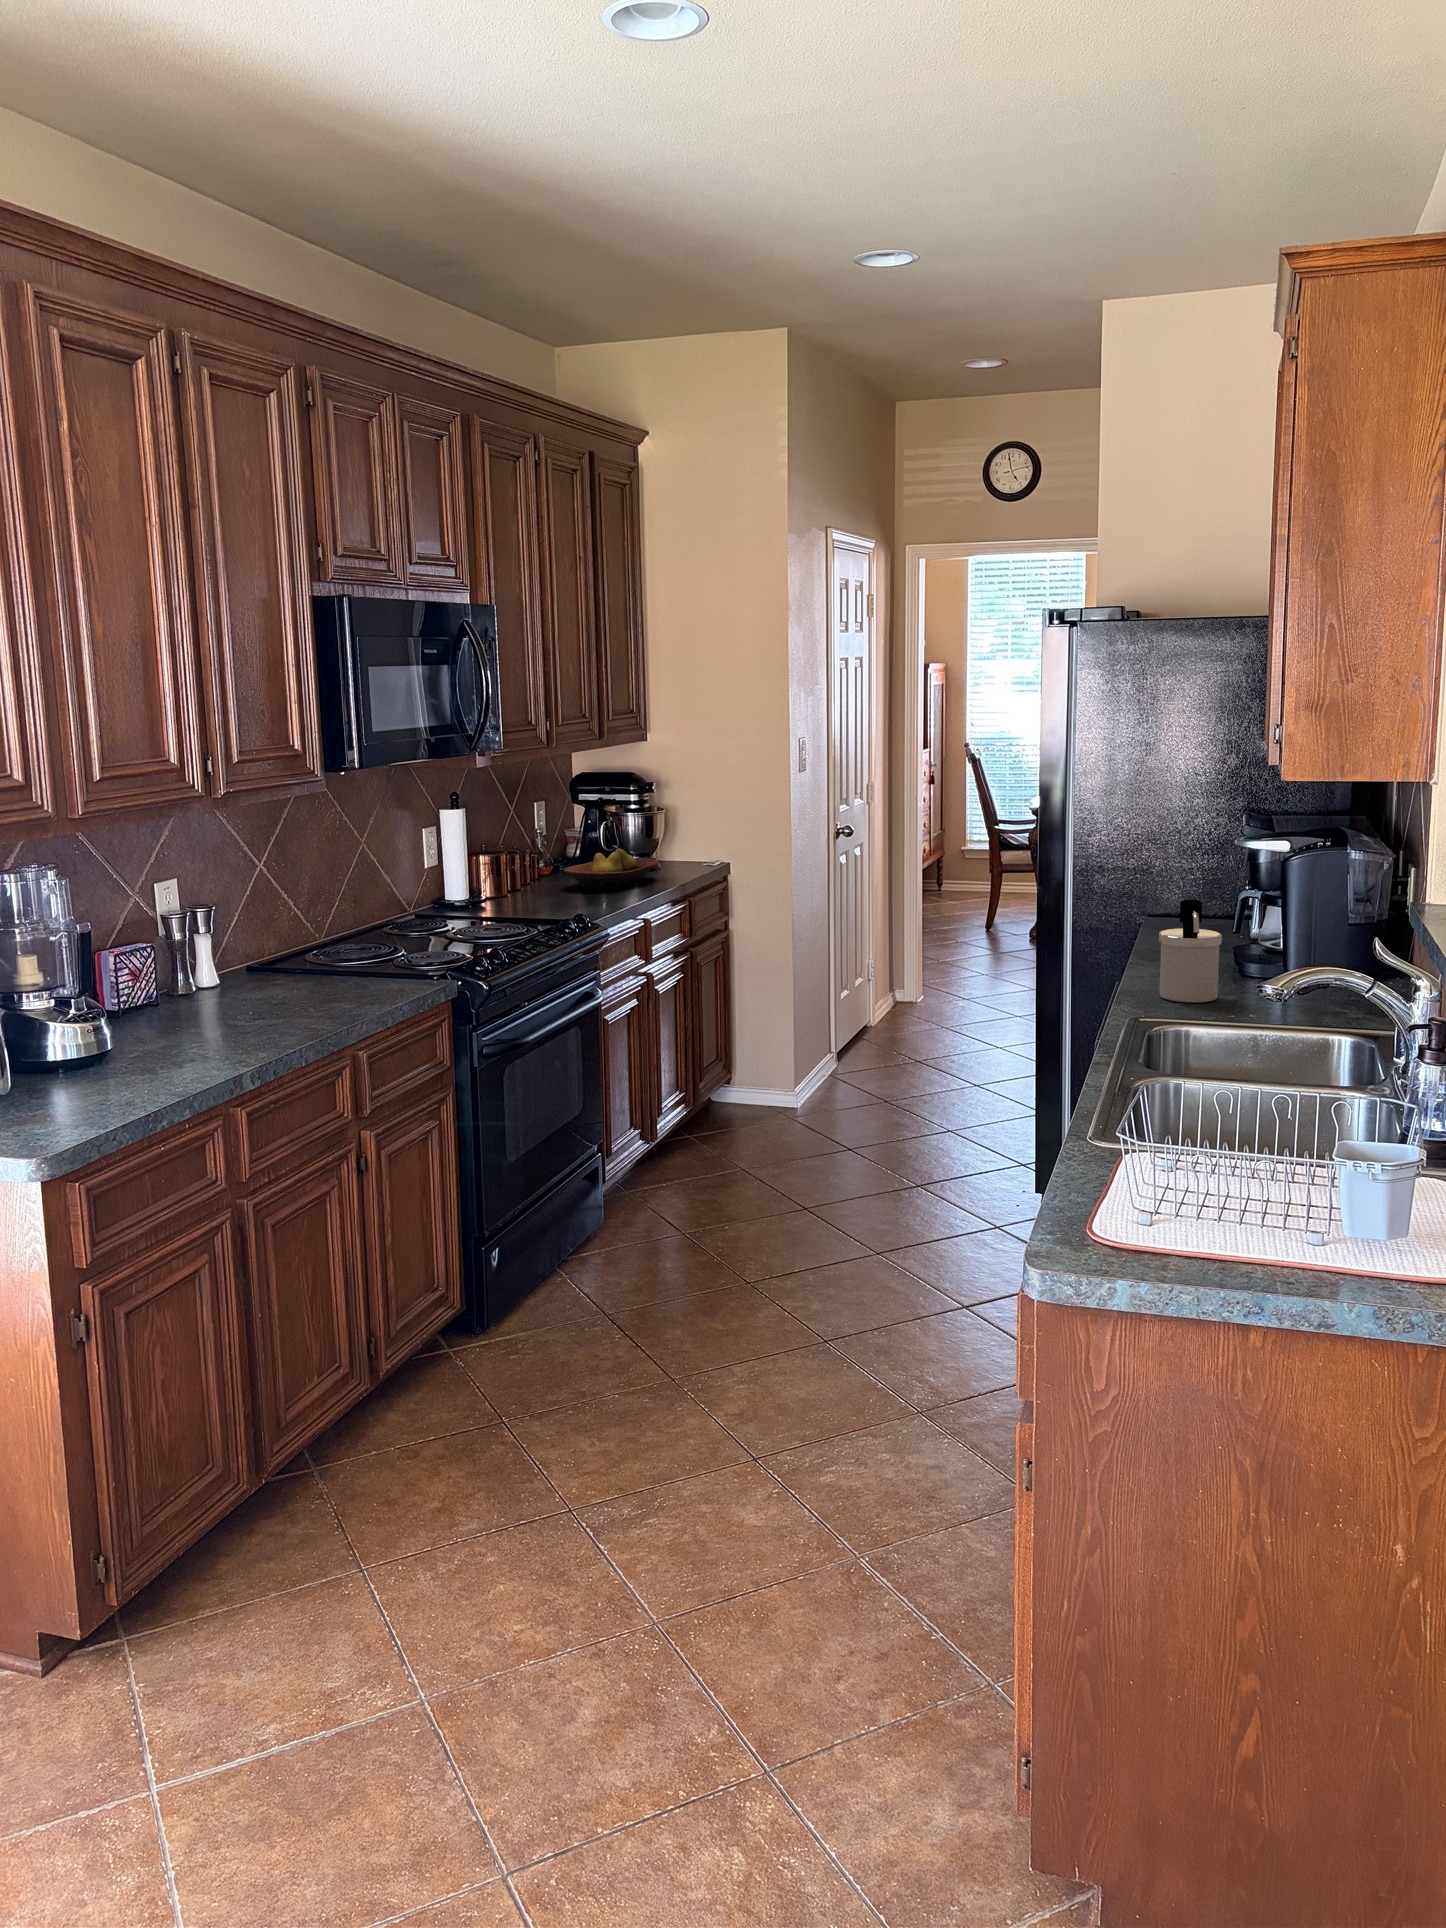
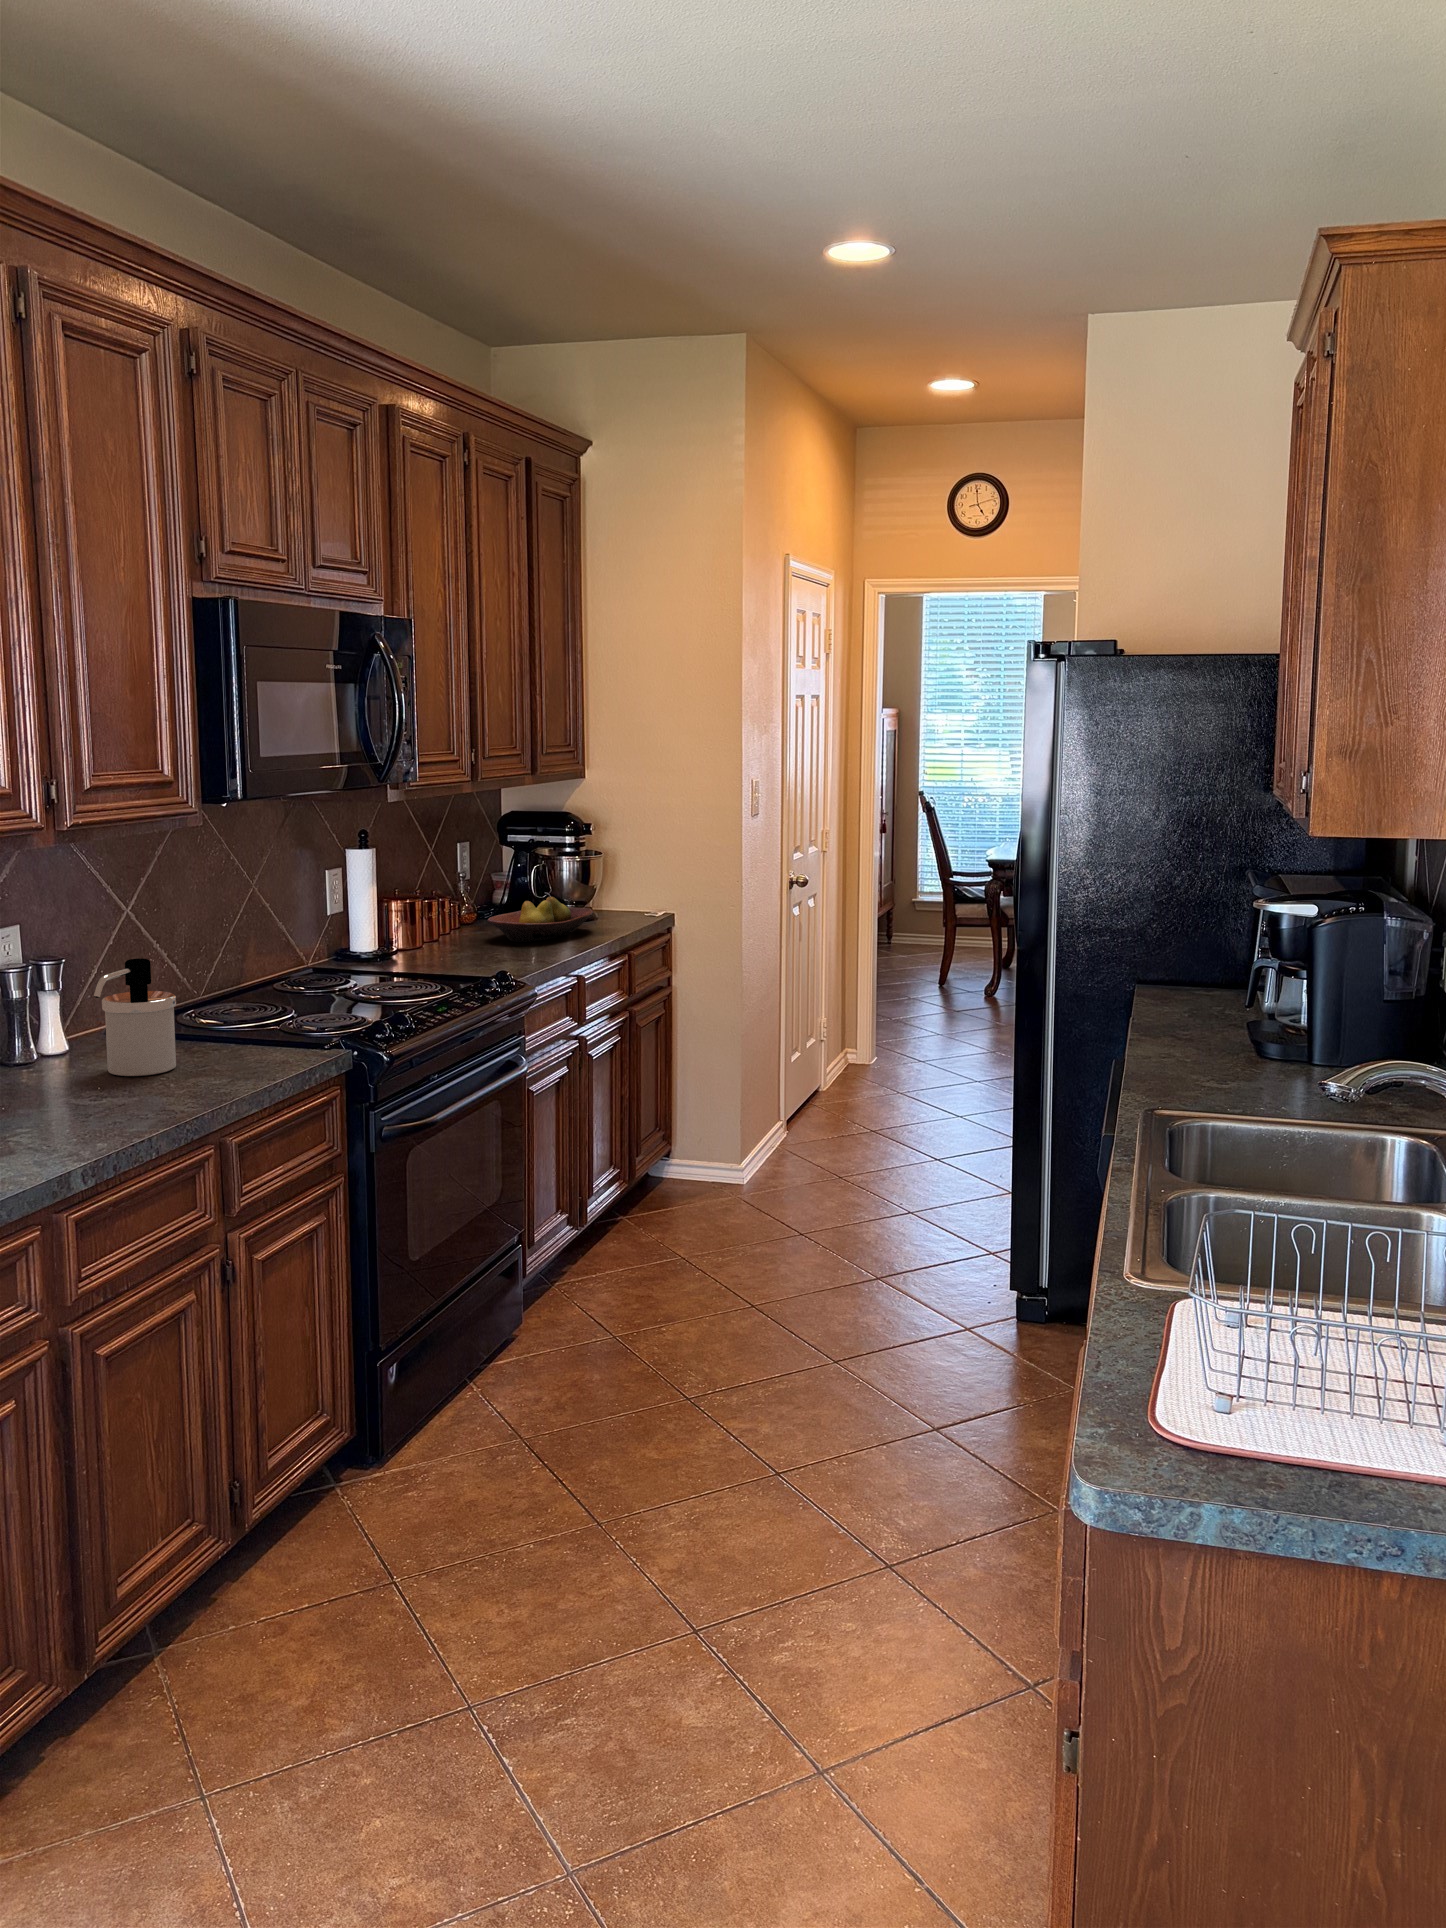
soap dispenser: present [1159,899,1222,1003] -> present [94,958,176,1076]

